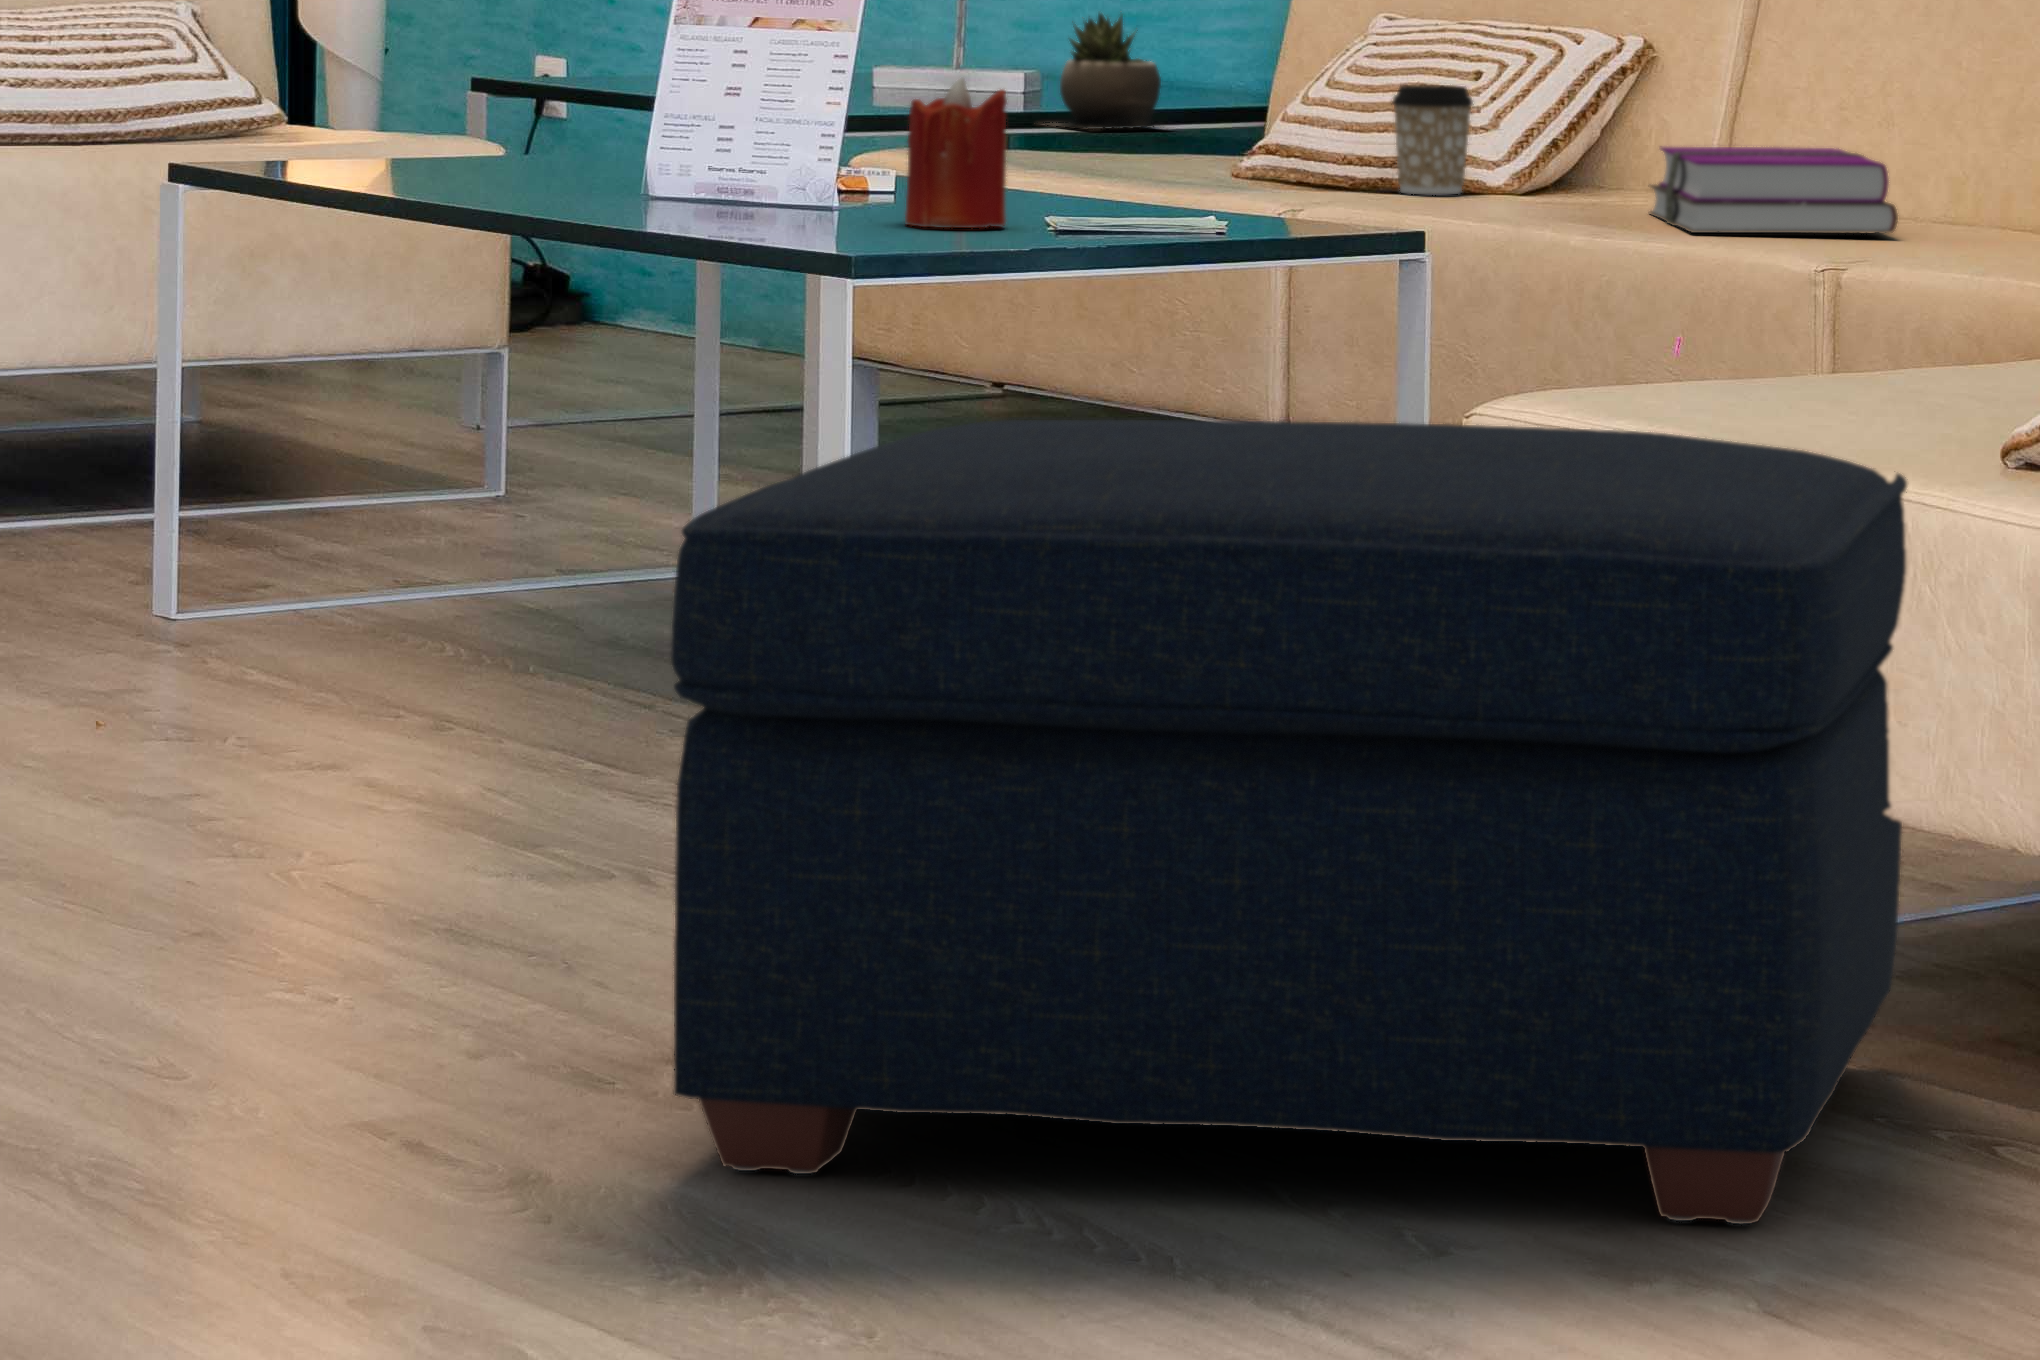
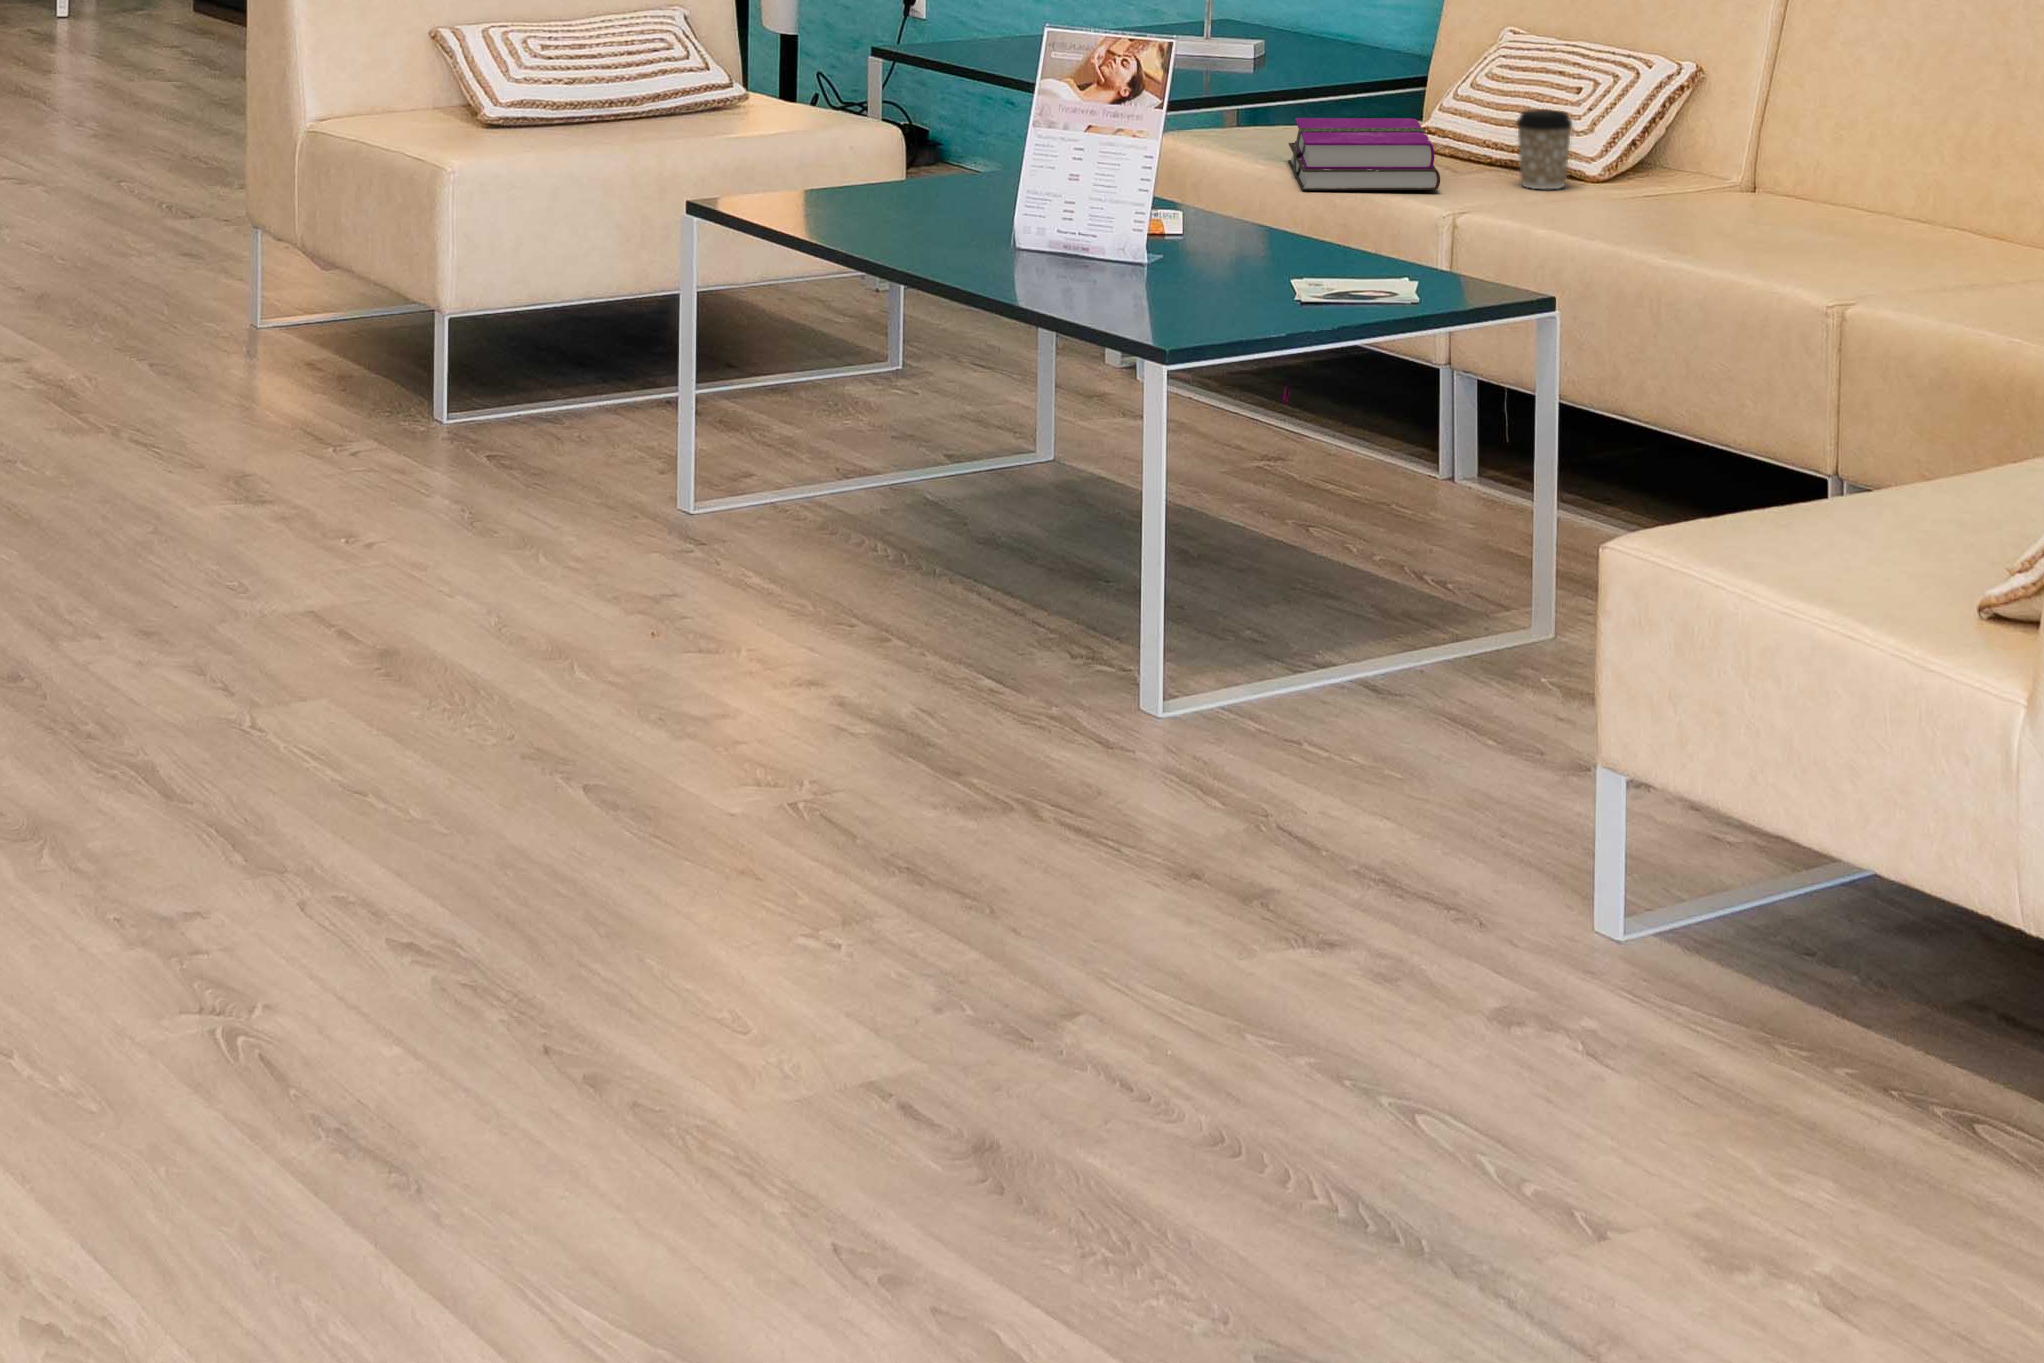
succulent plant: present [1044,13,1161,129] -> none [1258,9,1359,95]
candle: present [905,78,1007,228] -> none [1192,151,1261,257]
hardback book: present [1650,146,1898,234] -> present [1288,118,1440,190]
ottoman: present [671,420,1907,1224] -> none [1096,564,1926,1197]

